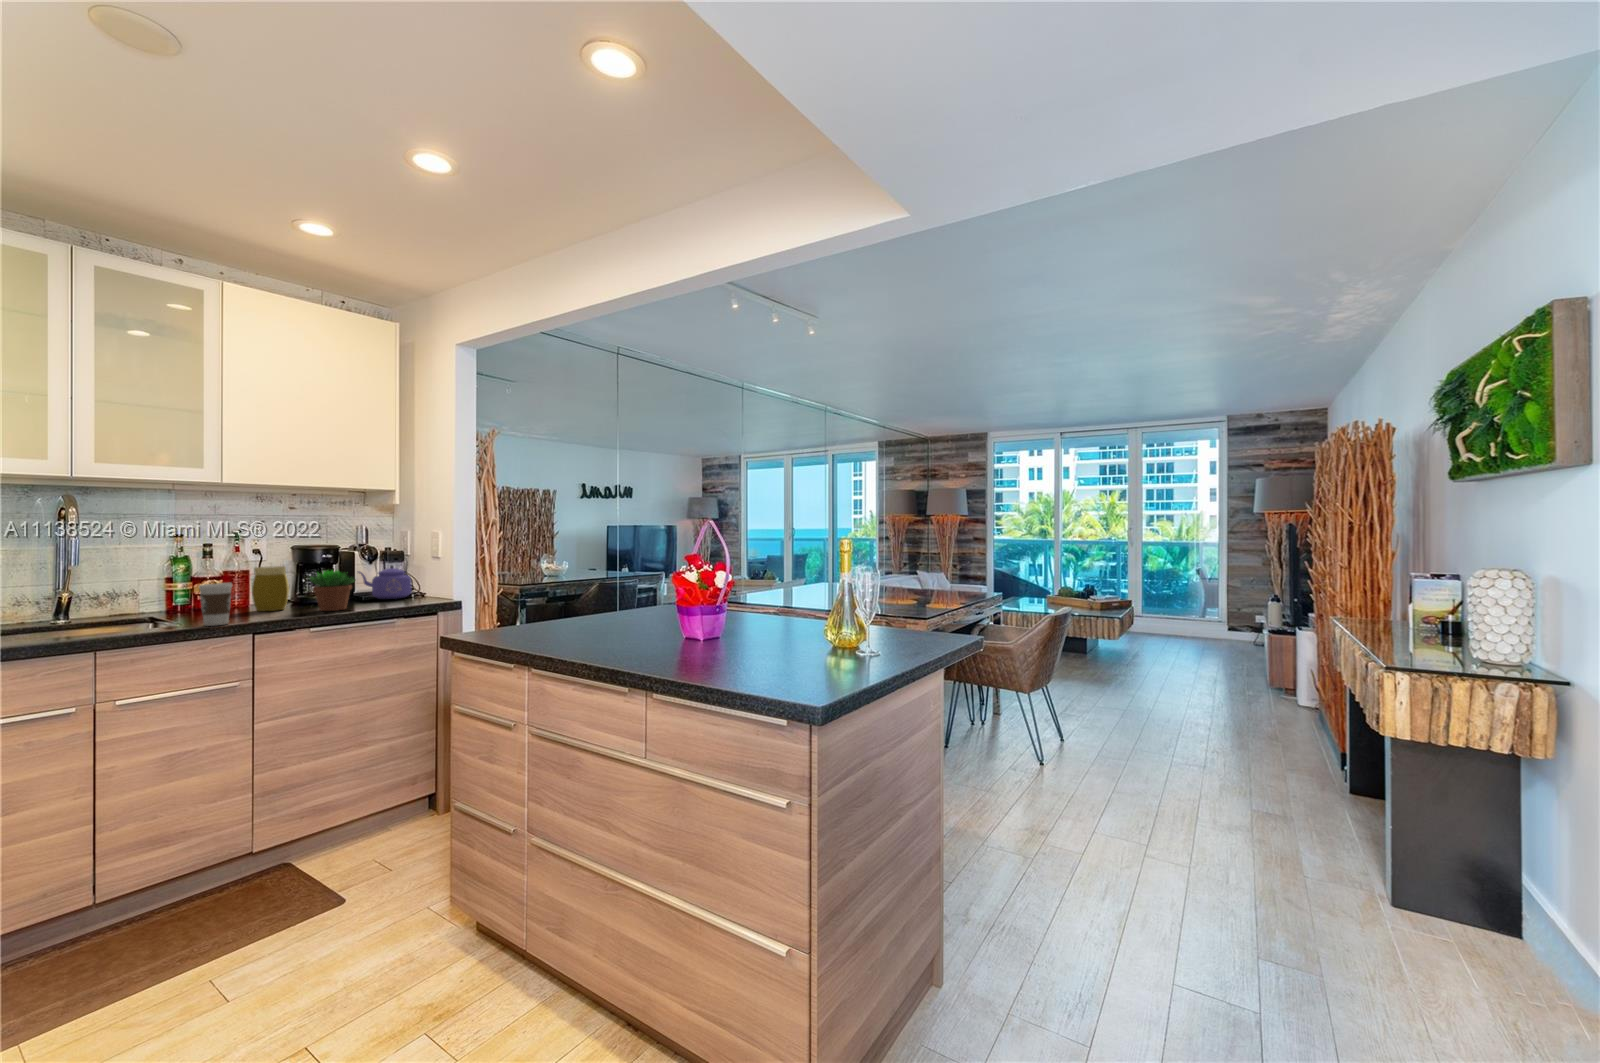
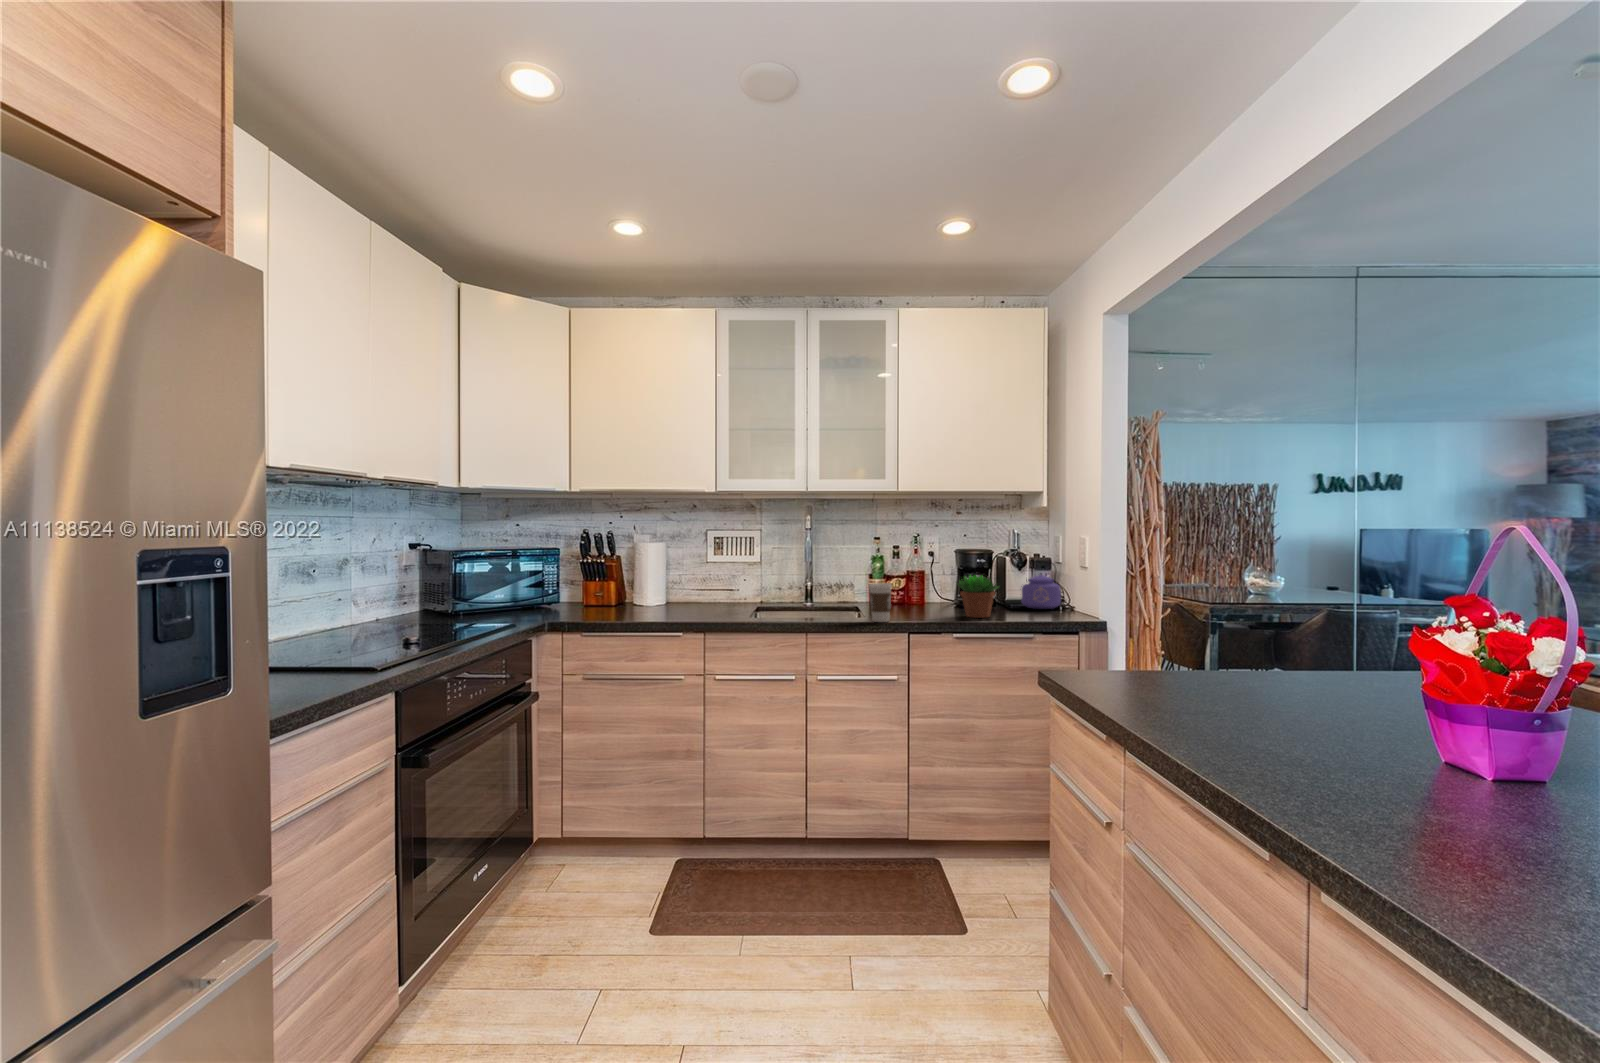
jar: present [252,566,289,611] -> none [917,569,946,611]

